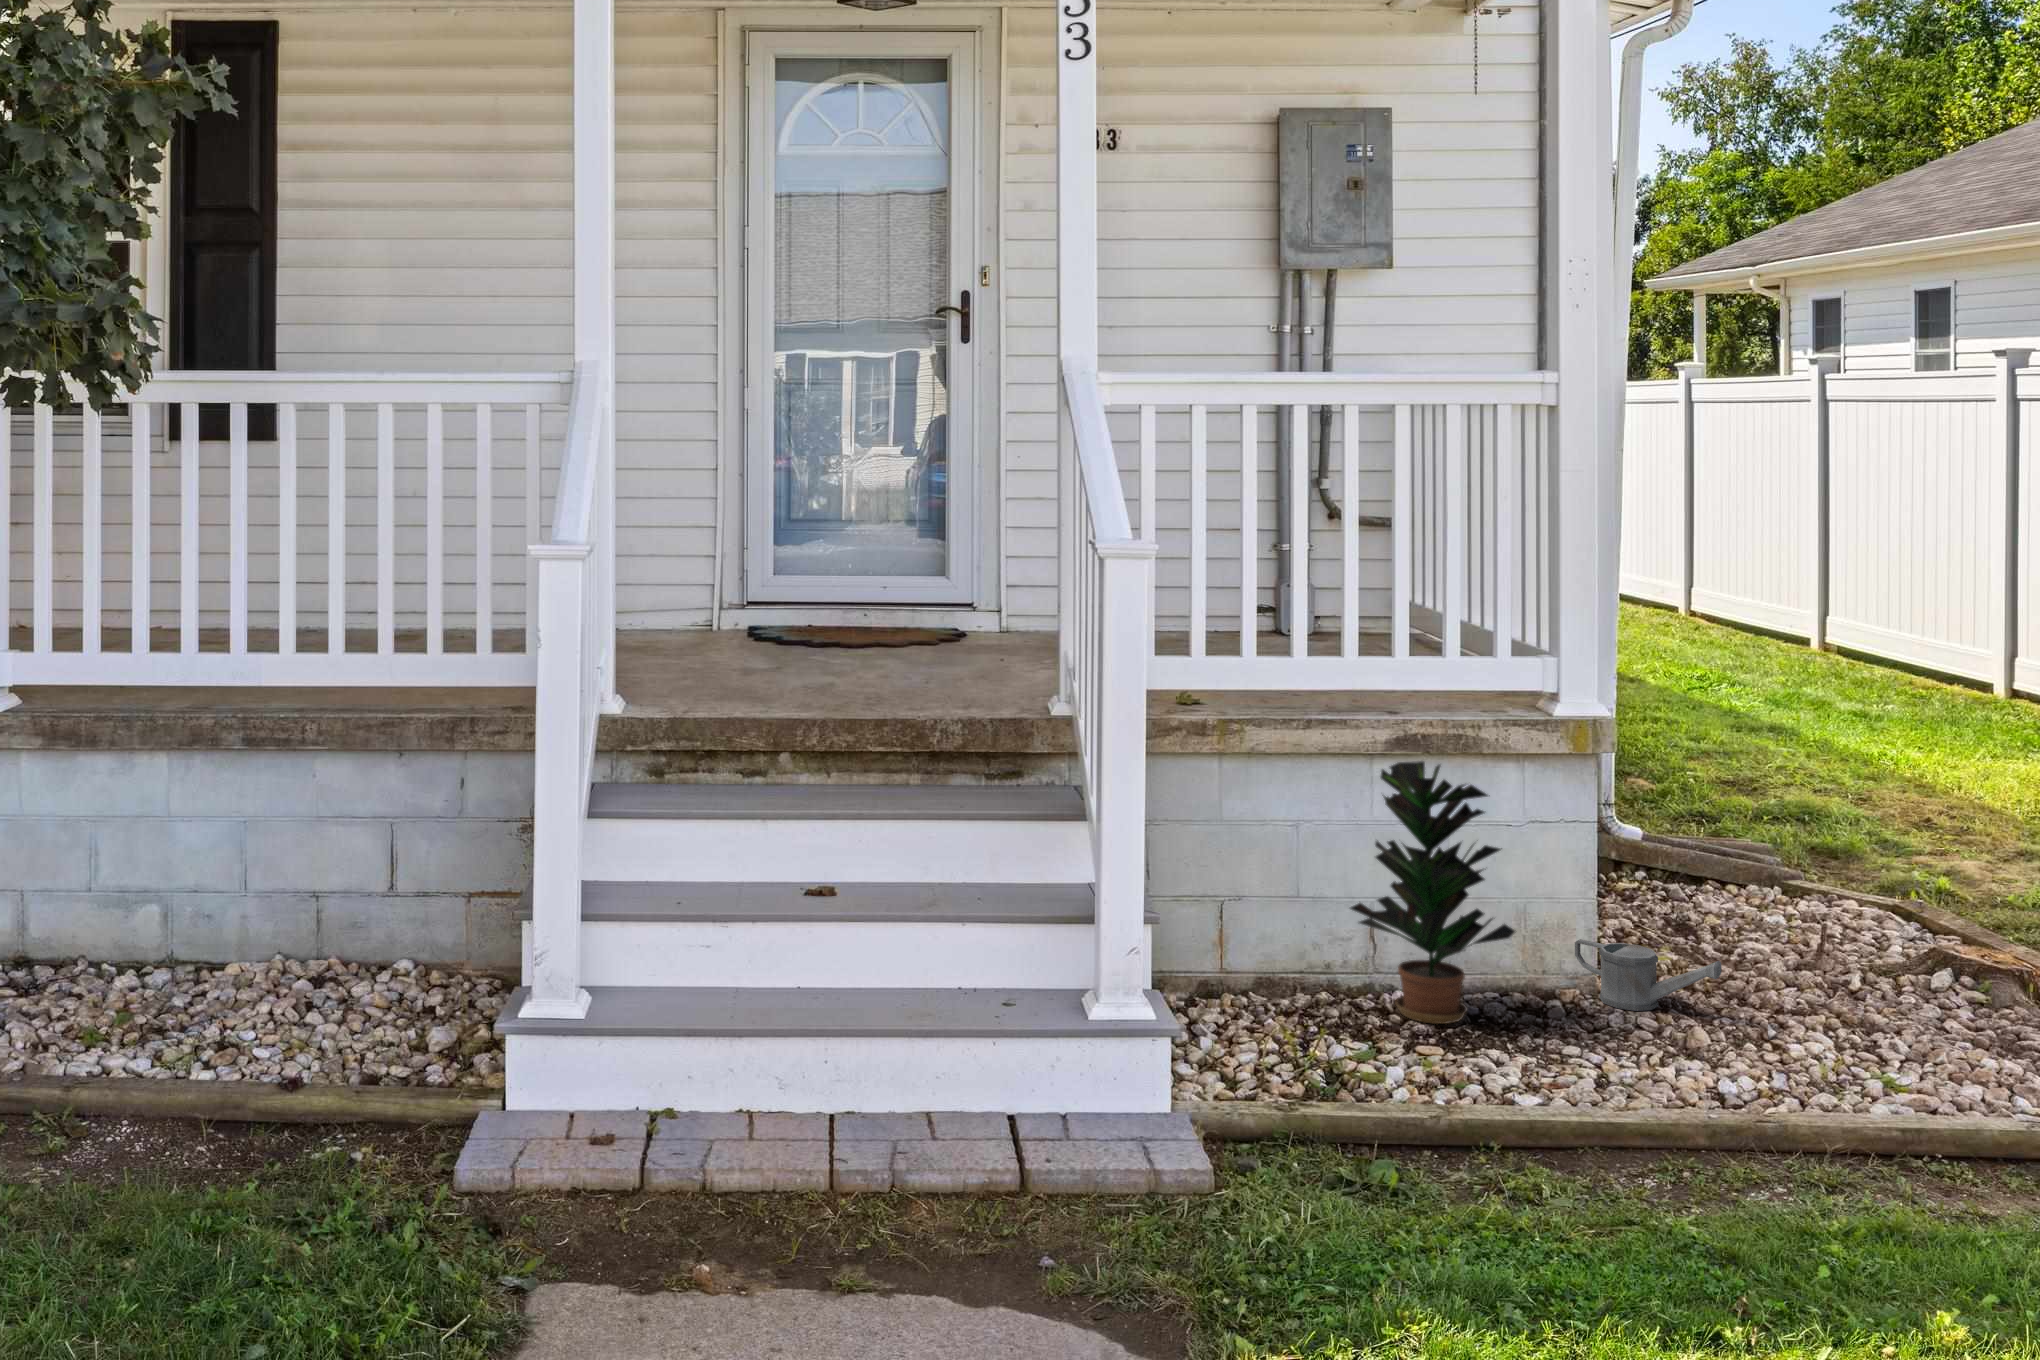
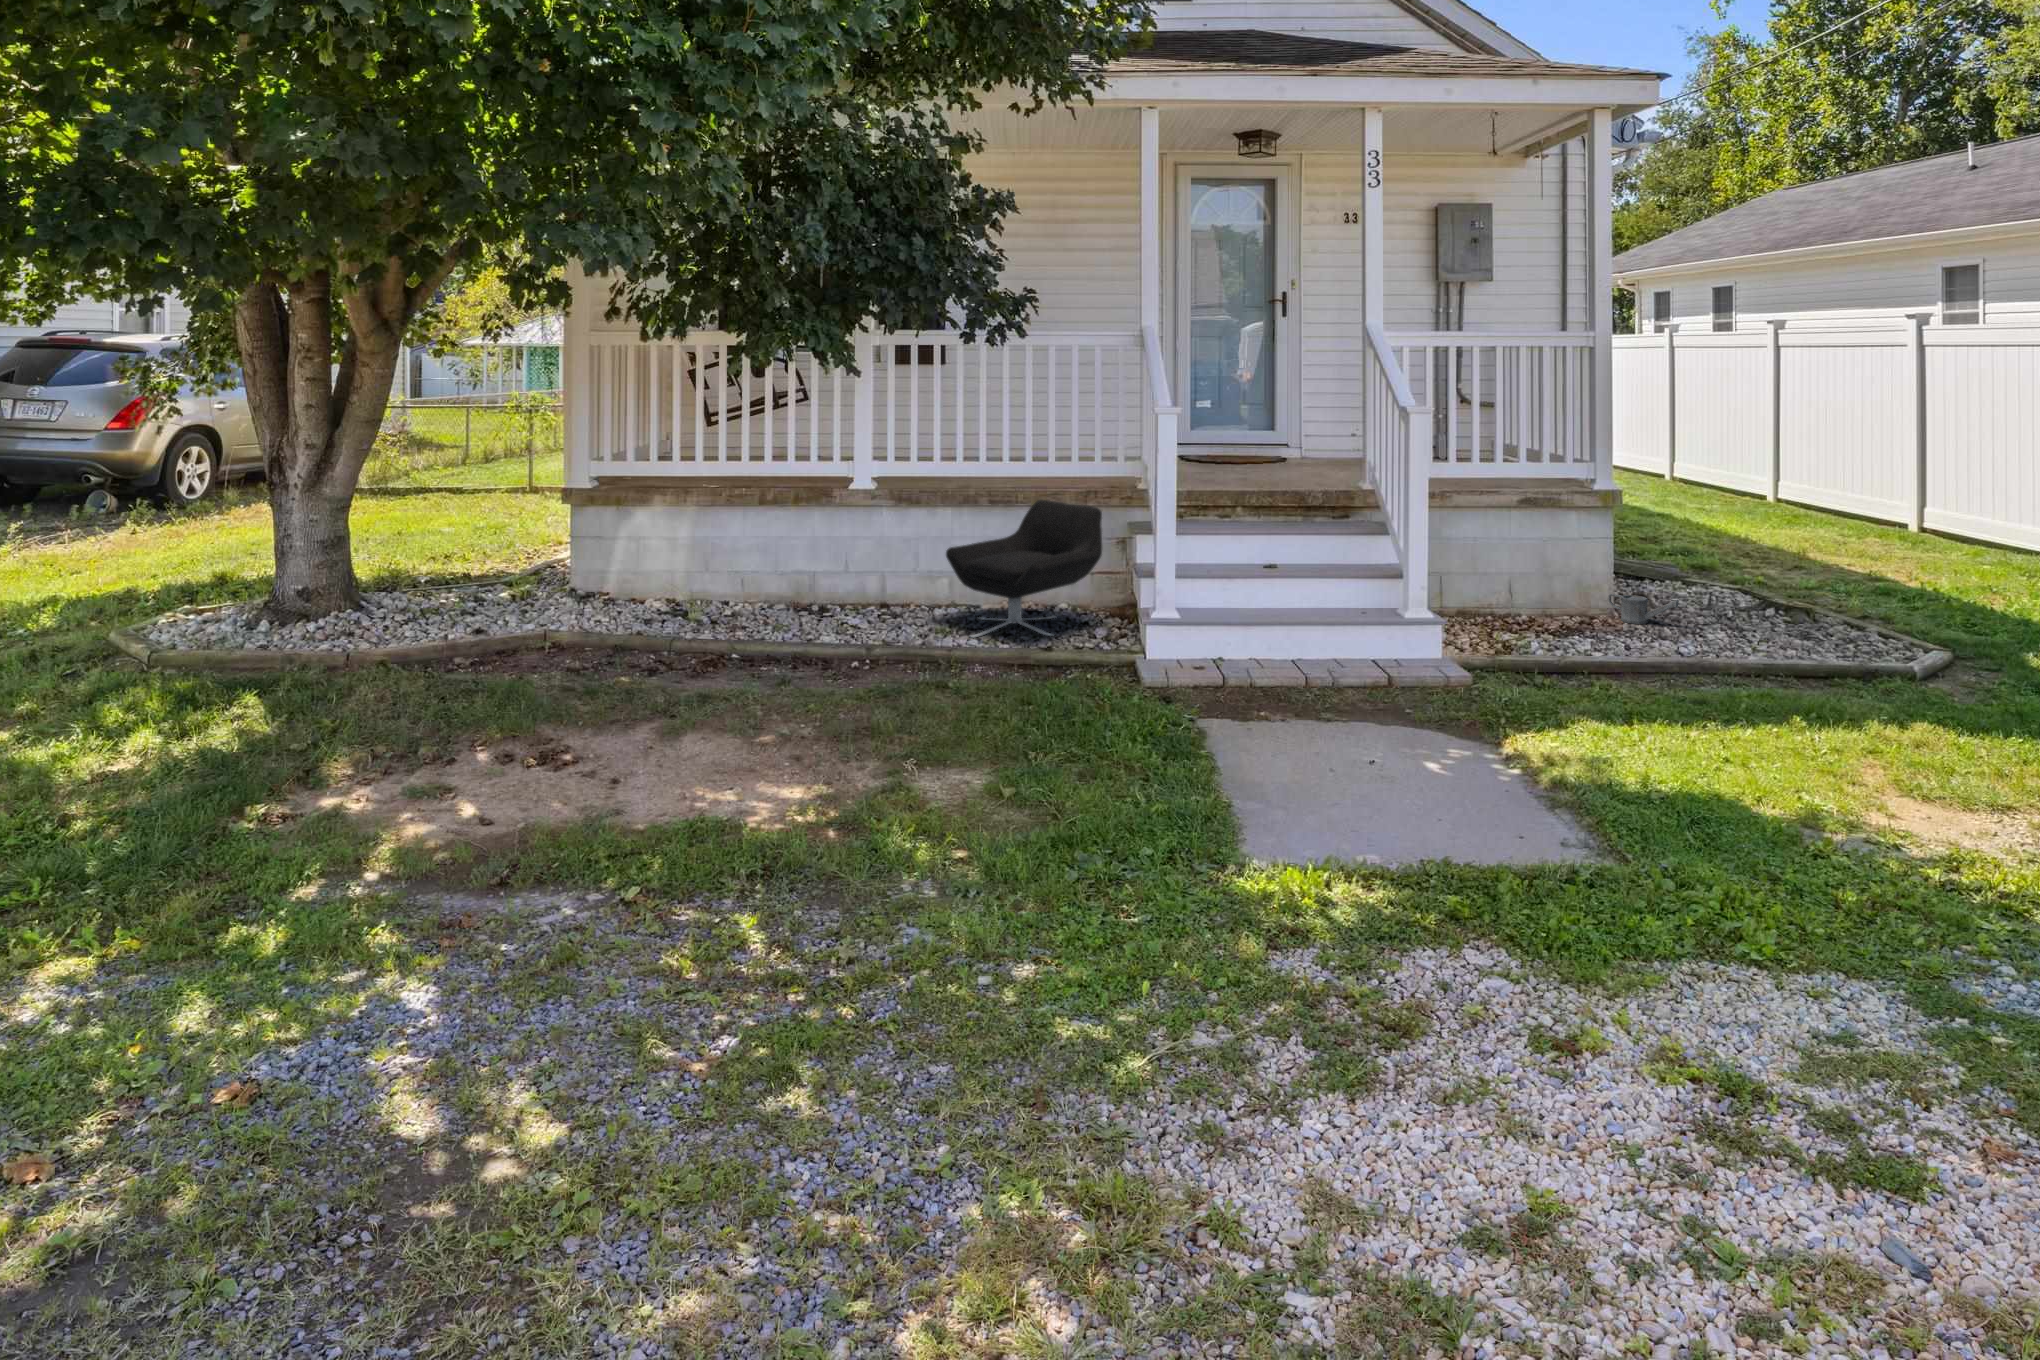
lounge chair: none [147,715,479,1025] -> present [946,500,1102,638]
potted plant: present [1350,761,1515,1024] -> none [1510,512,1588,630]

